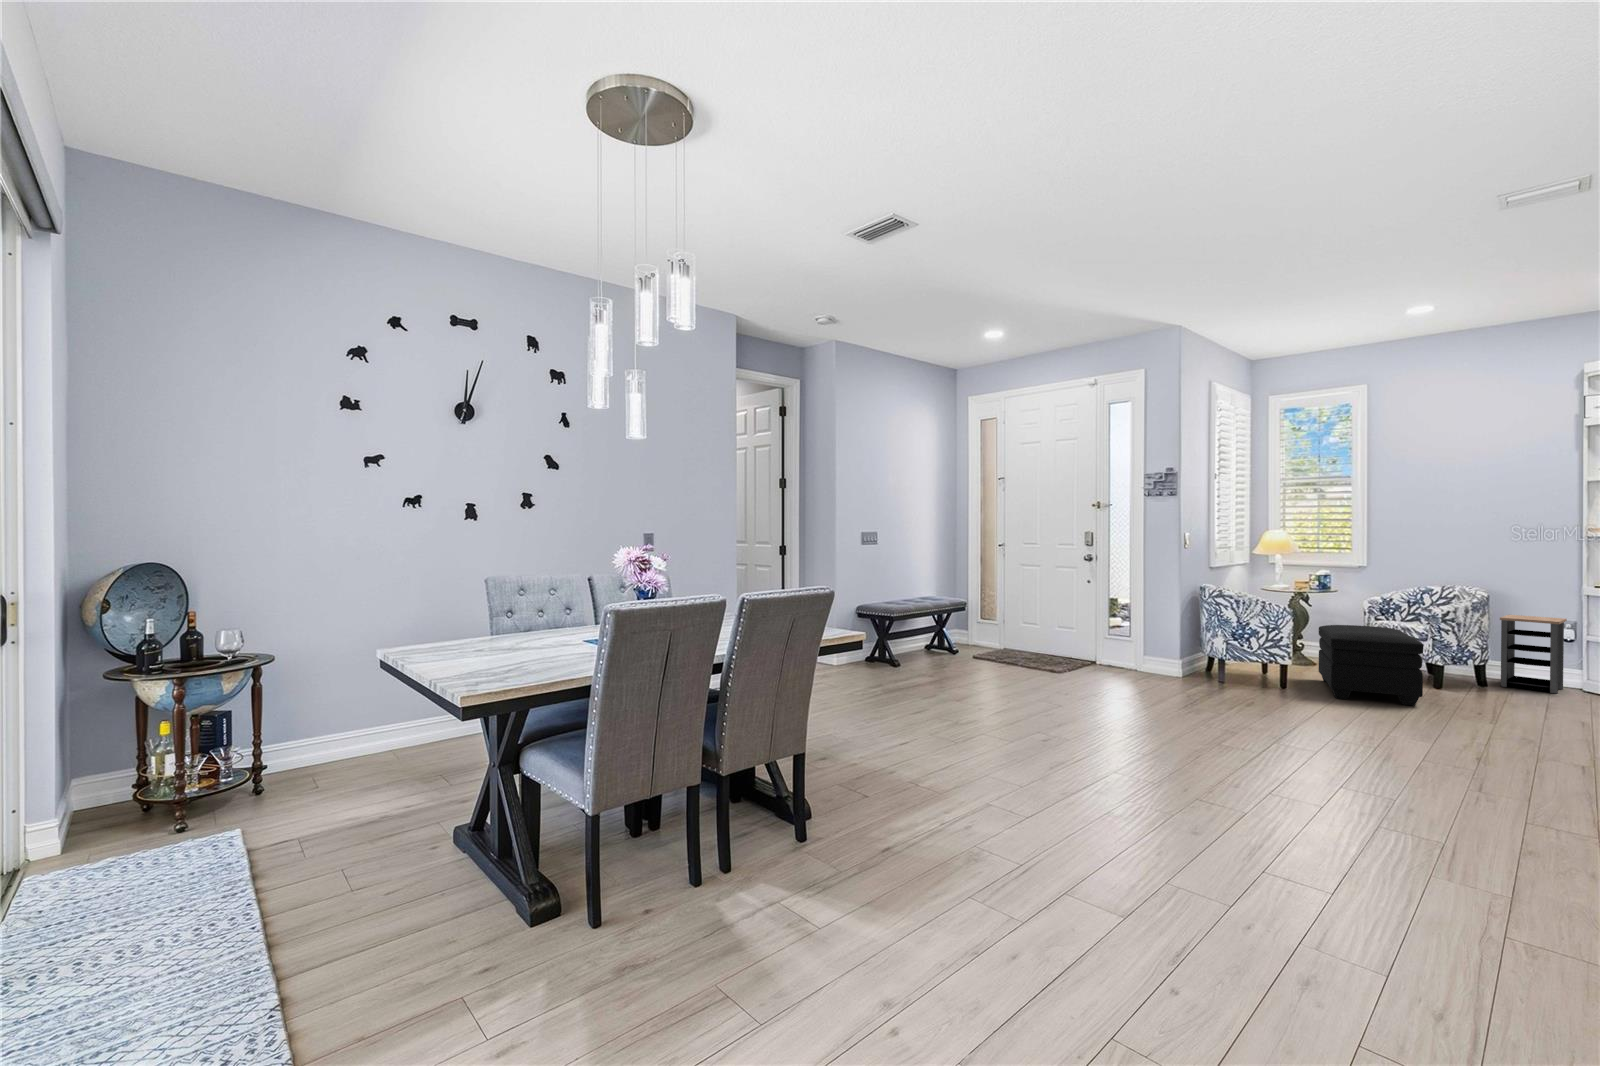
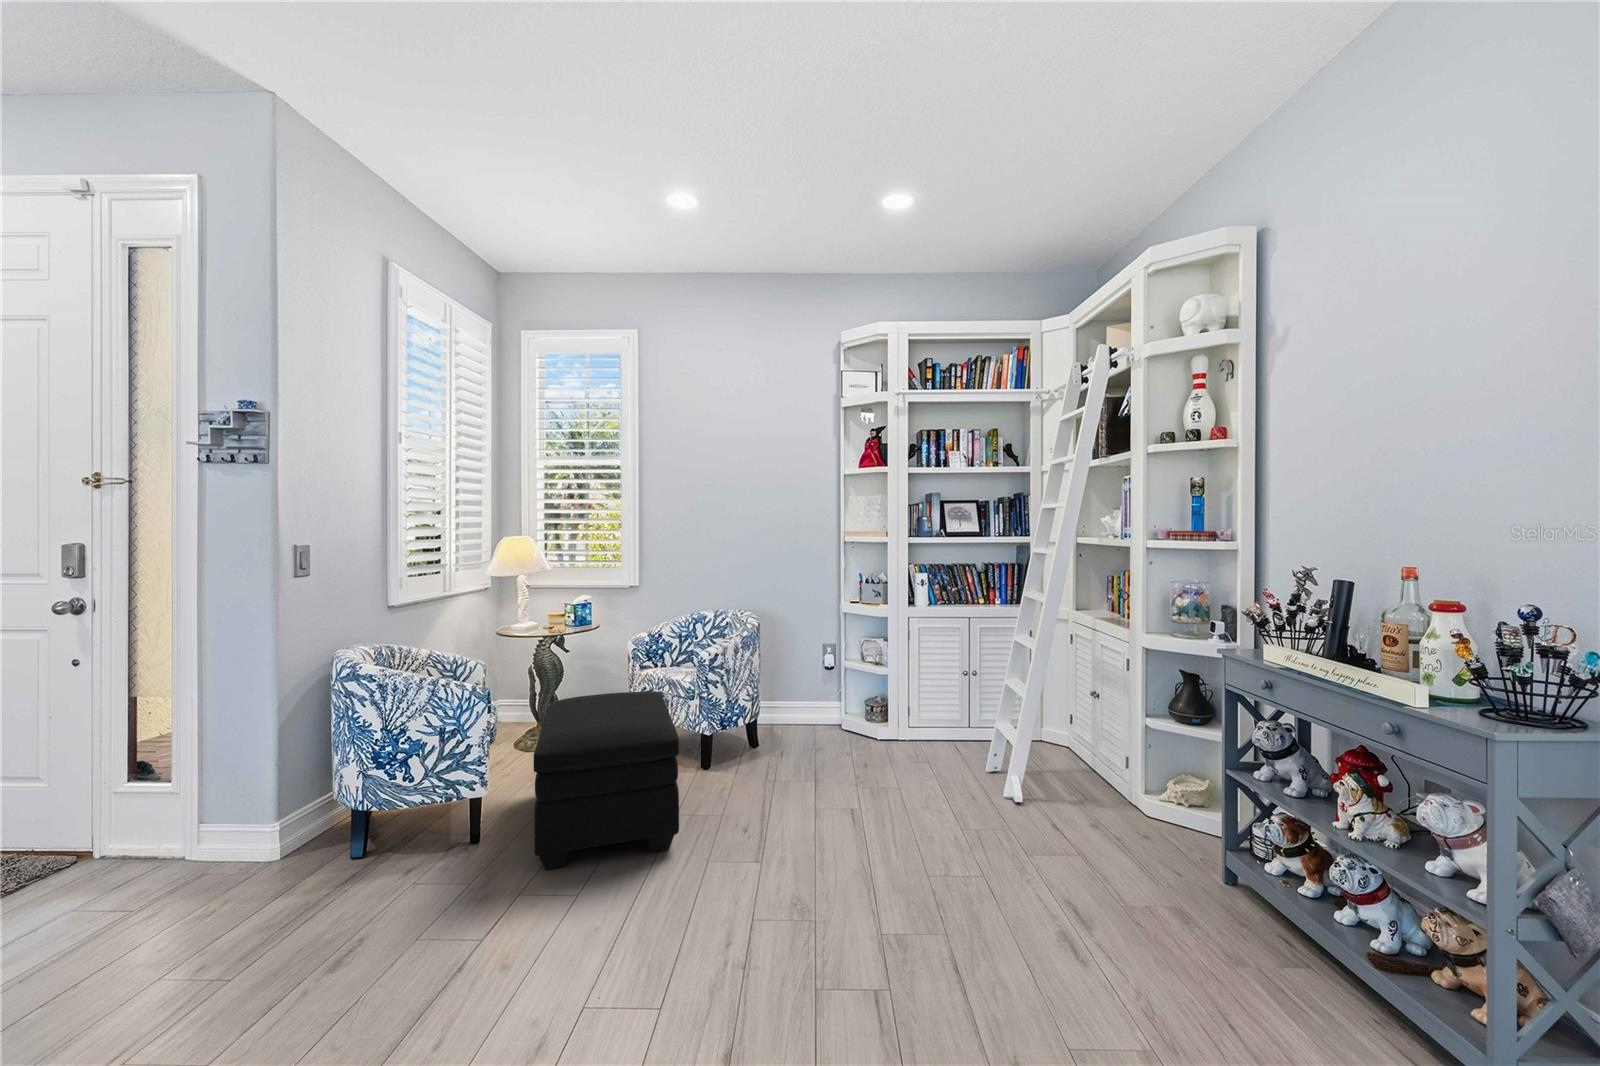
side table: present [1500,615,1567,693] -> none [771,640,828,739]

